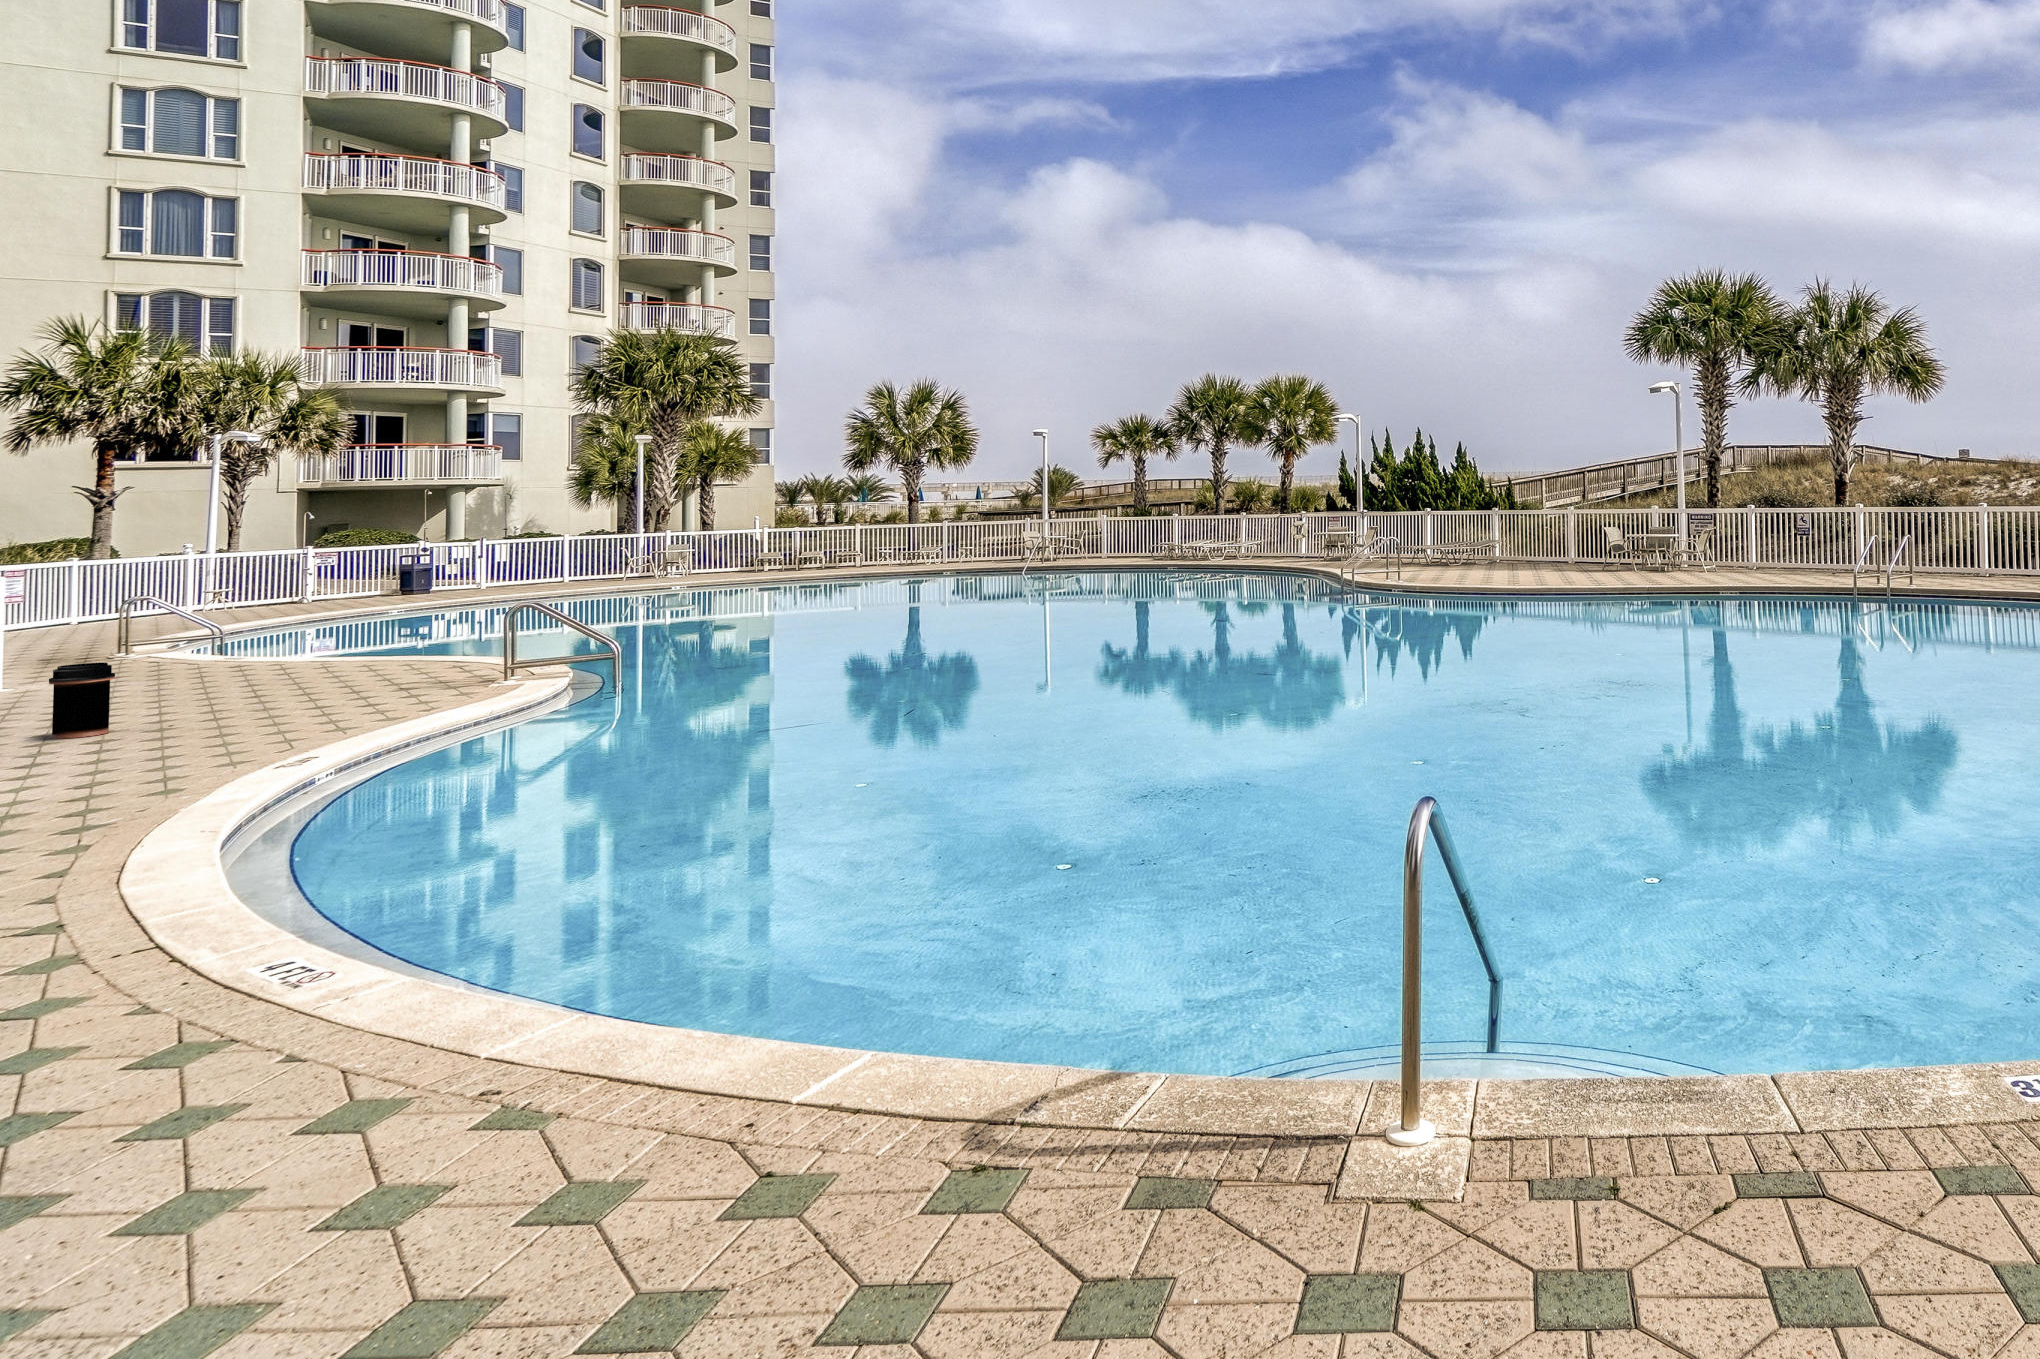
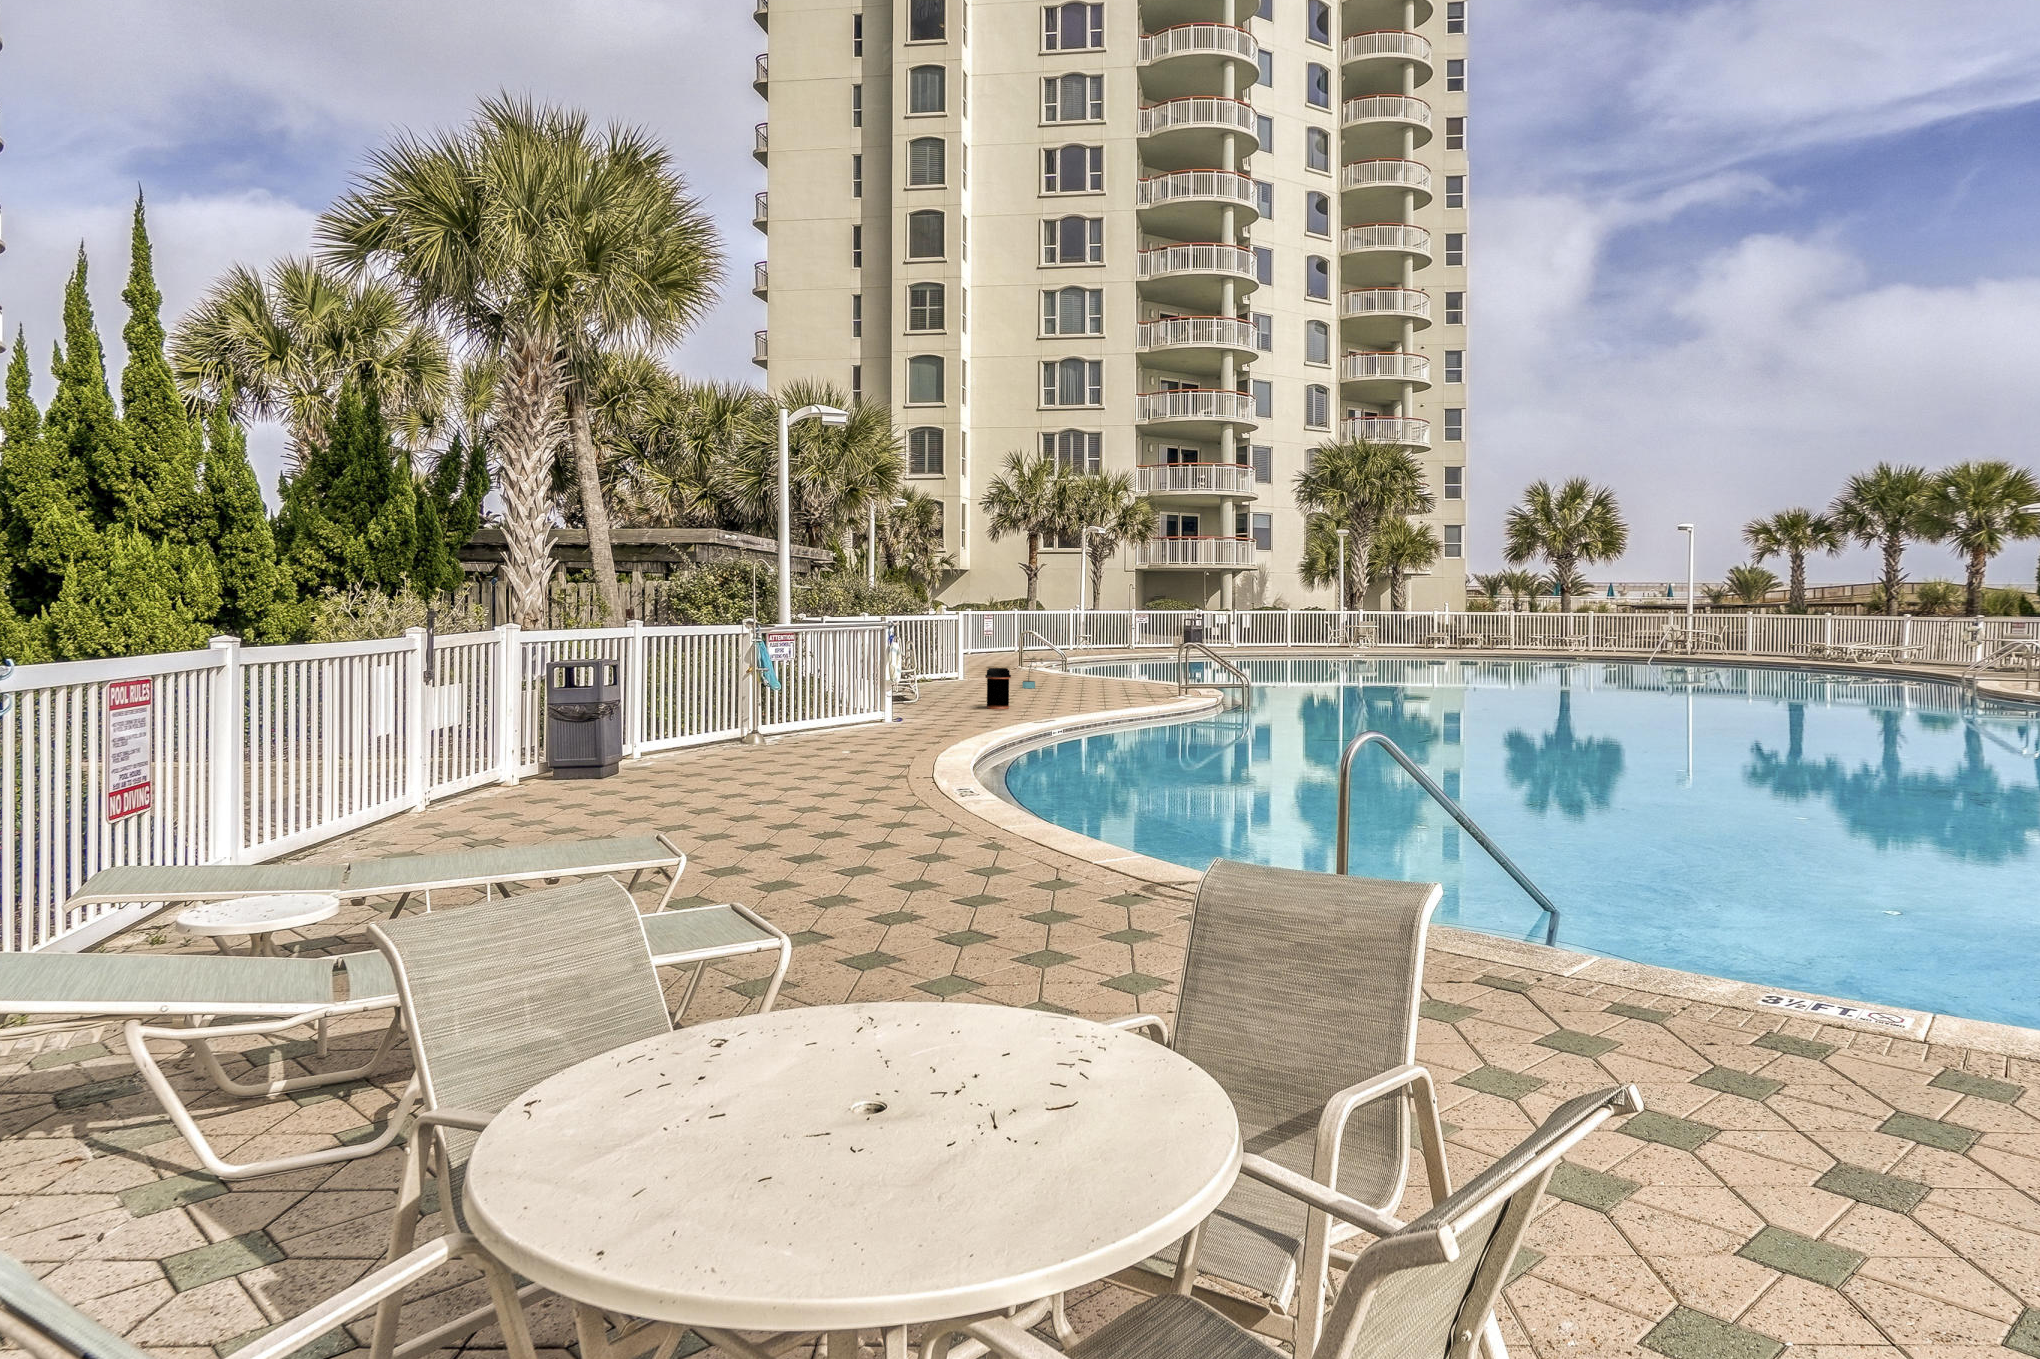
potted plant: none [115,622,170,692] -> present [1021,647,1043,688]

